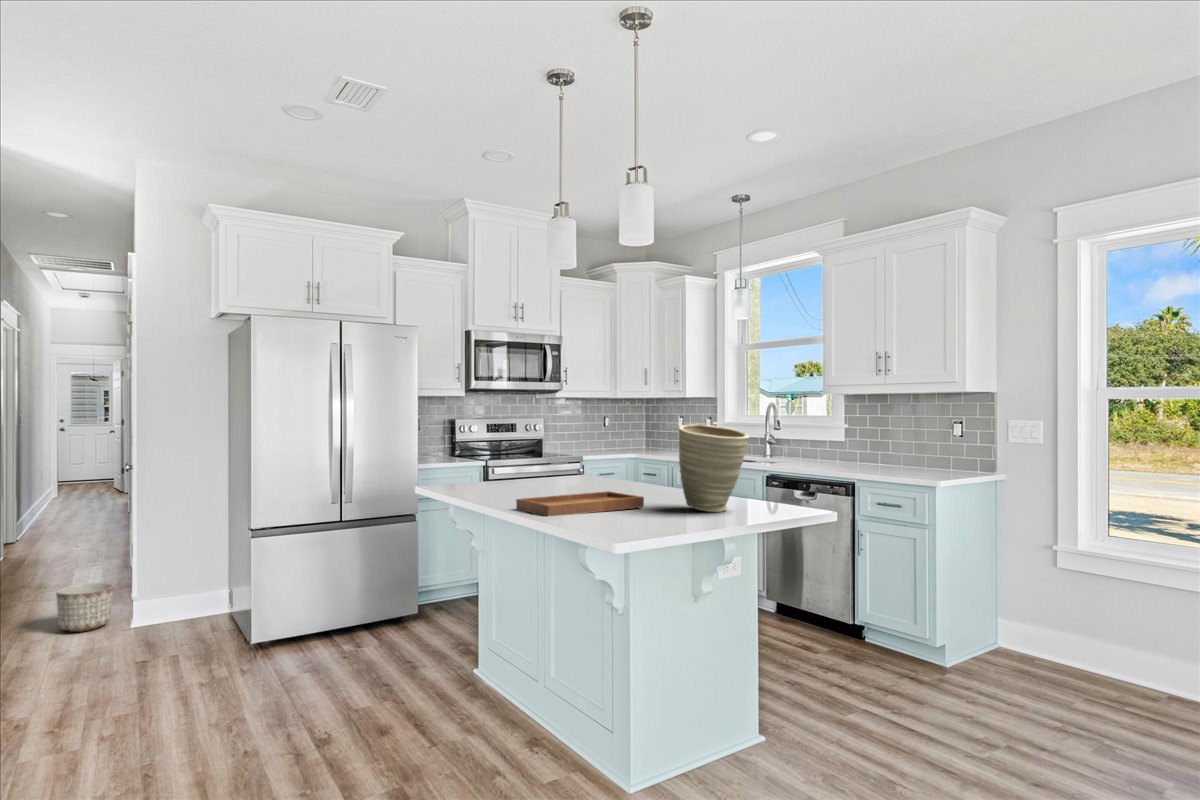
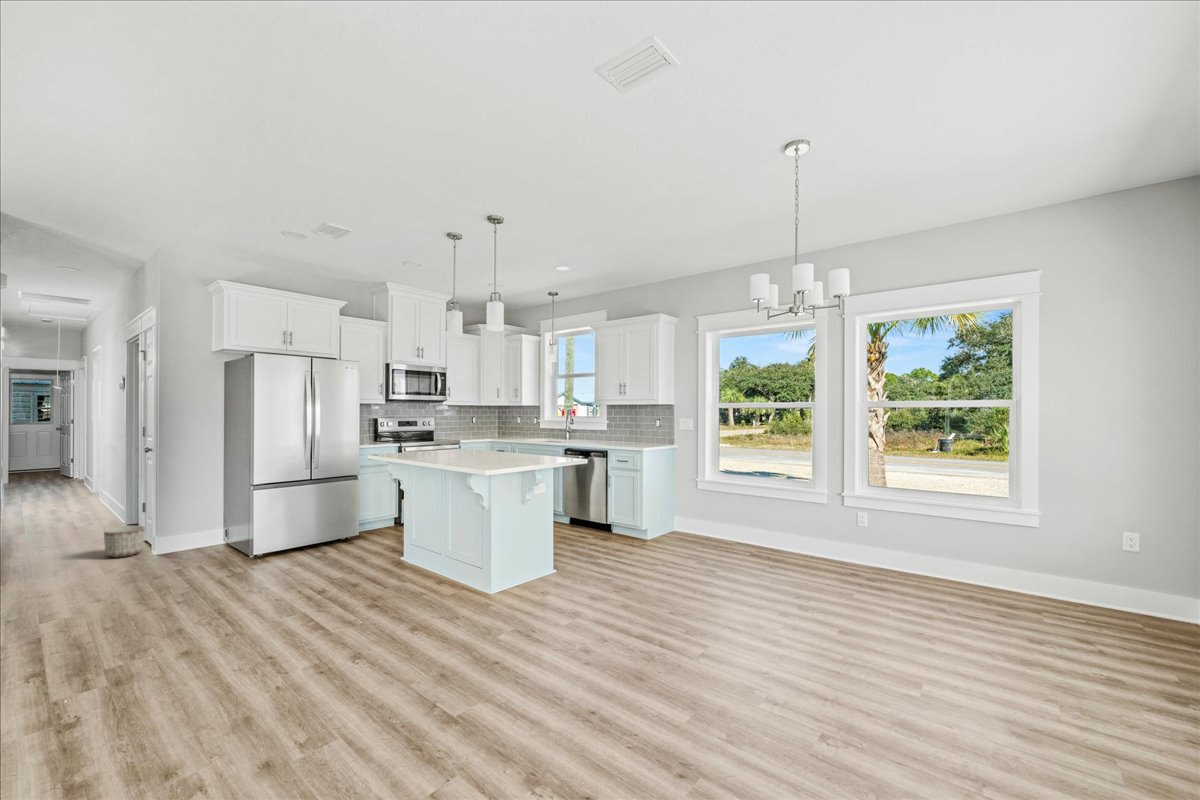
vase: present [679,424,749,512] -> none [515,420,548,461]
tray: present [516,469,644,516] -> none [433,442,497,465]

